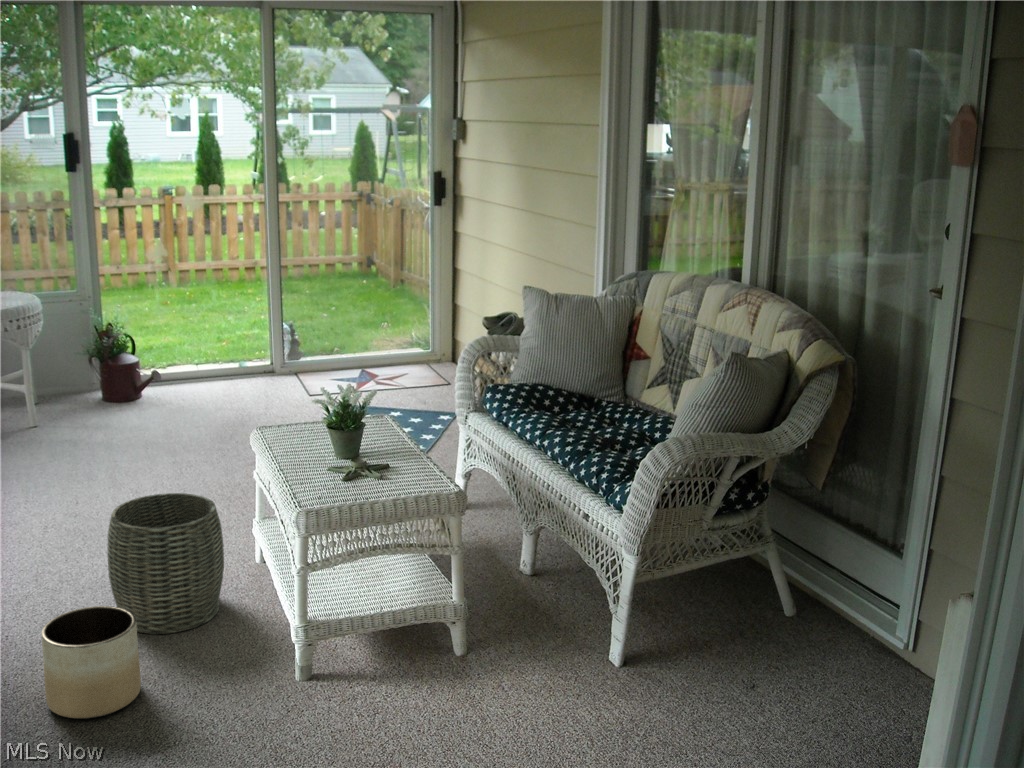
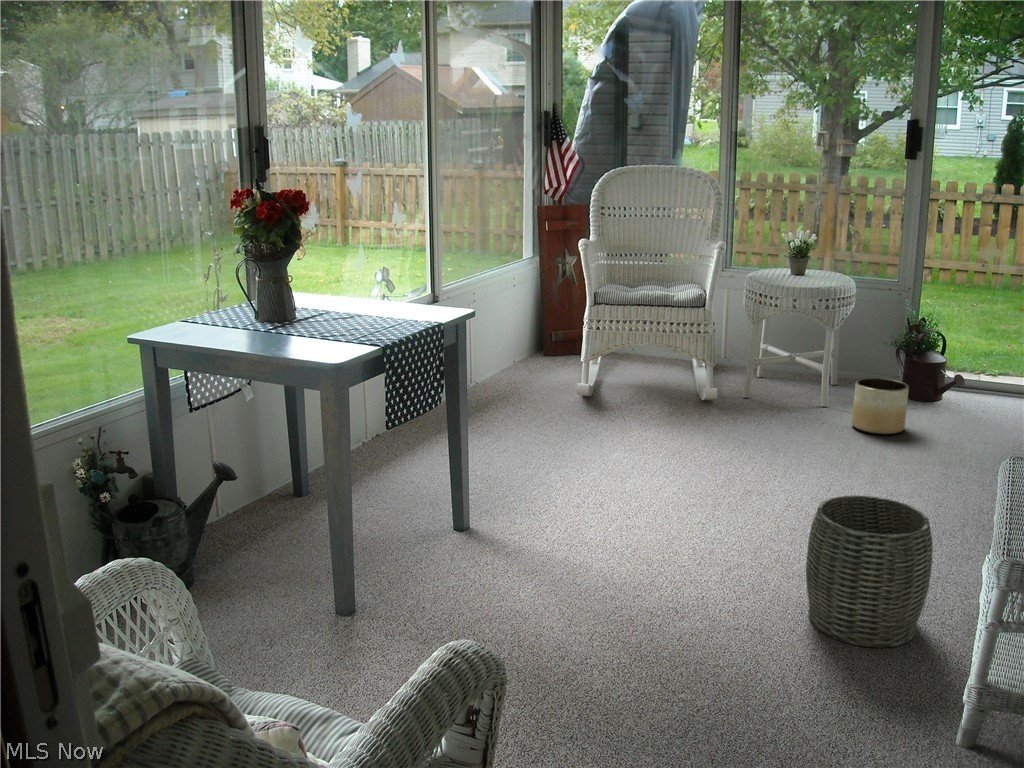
planter: present [41,606,141,719] -> present [852,378,909,435]

